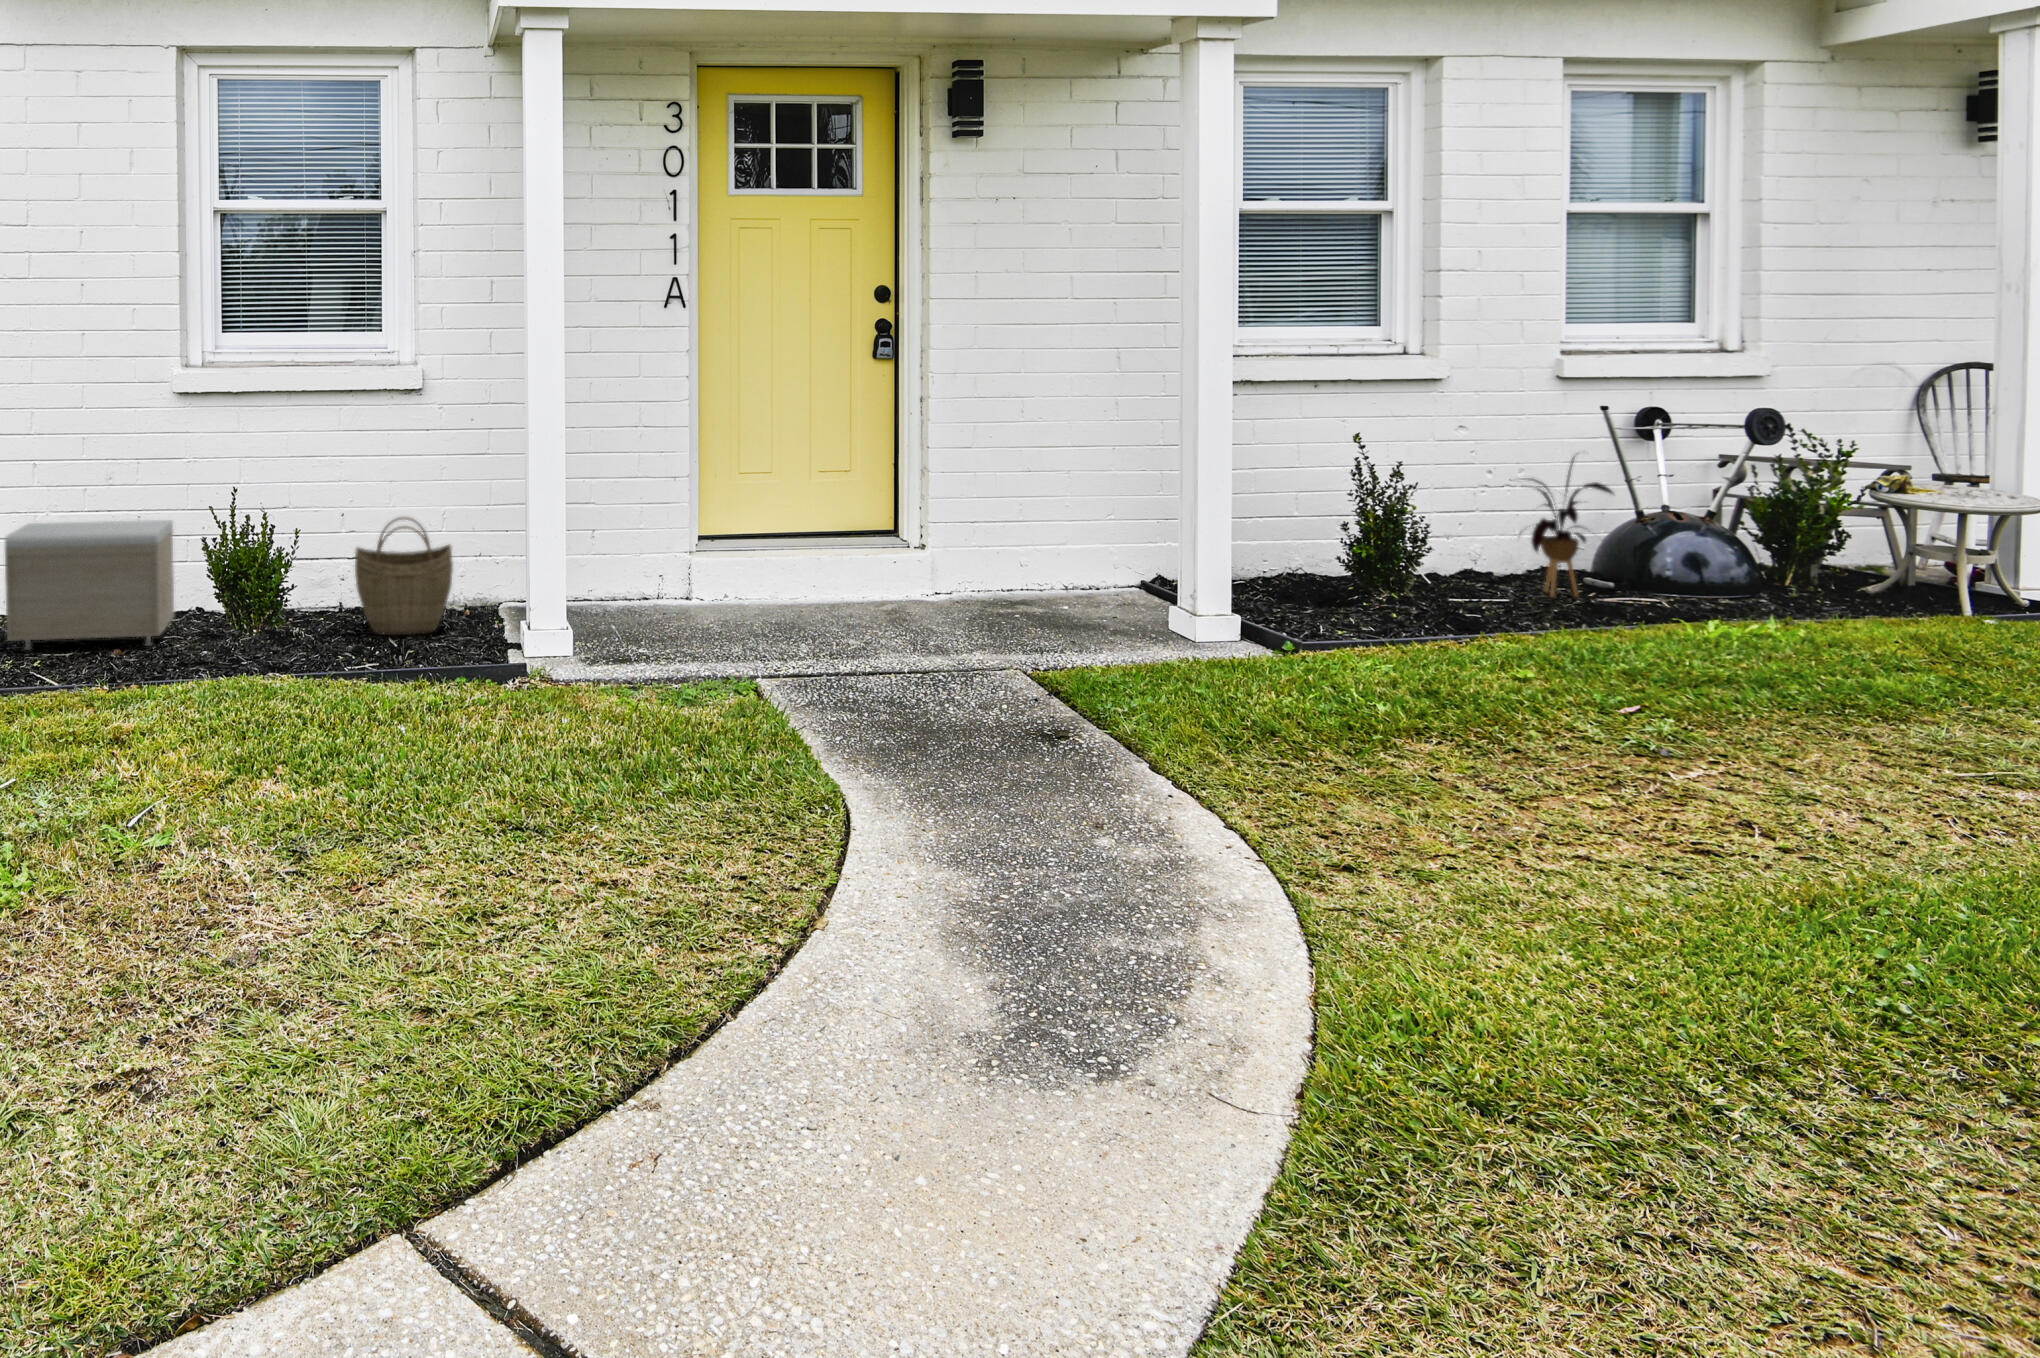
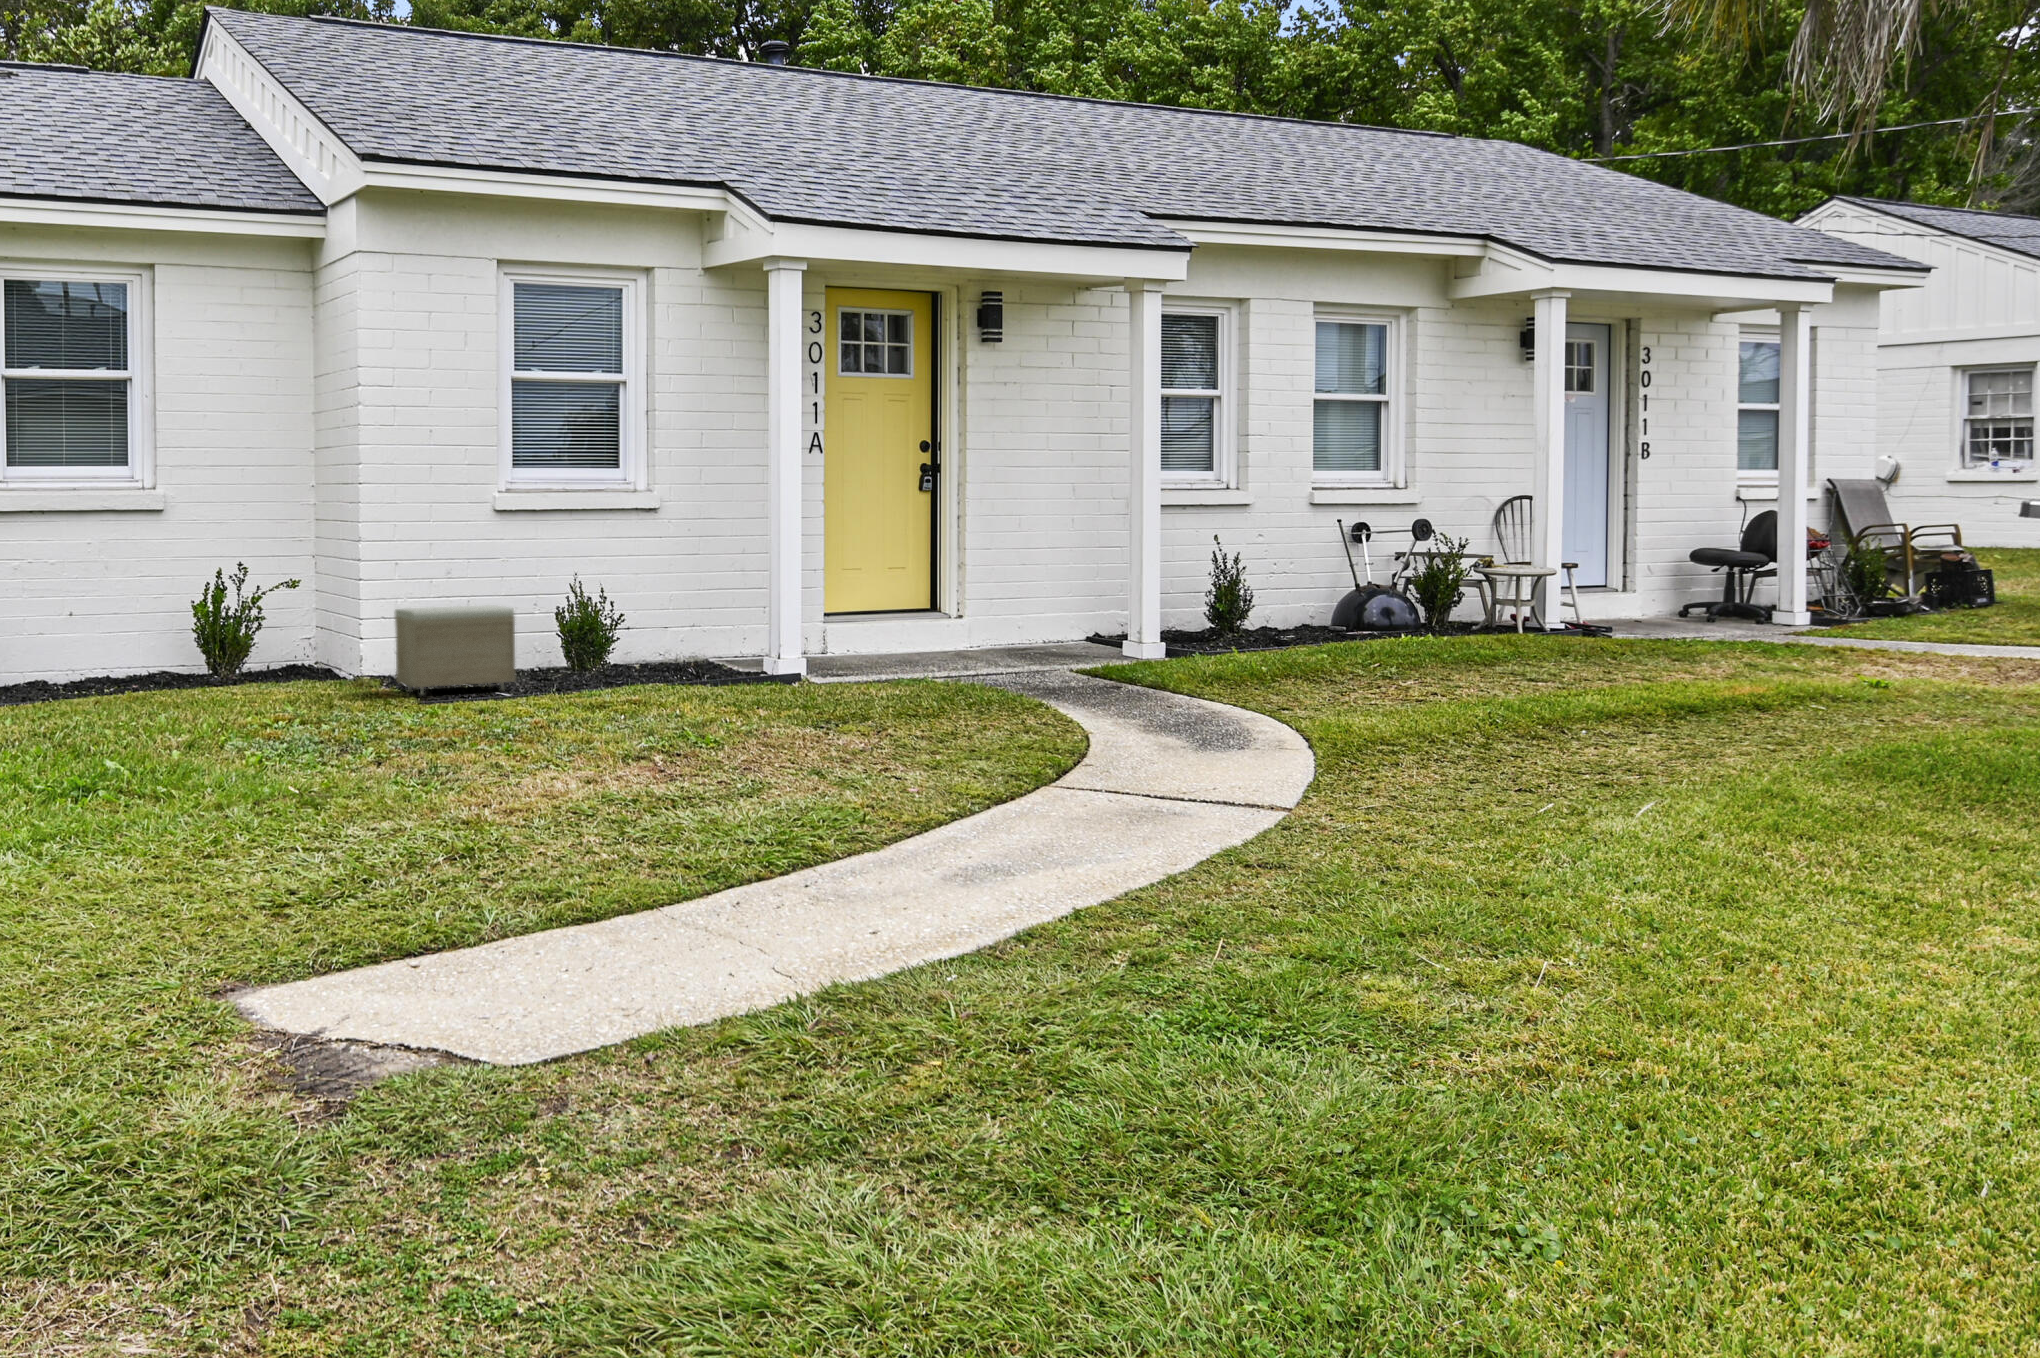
house plant: present [1518,453,1613,596] -> none [1290,547,1350,639]
woven basket: present [355,517,453,635] -> none [624,600,692,680]

